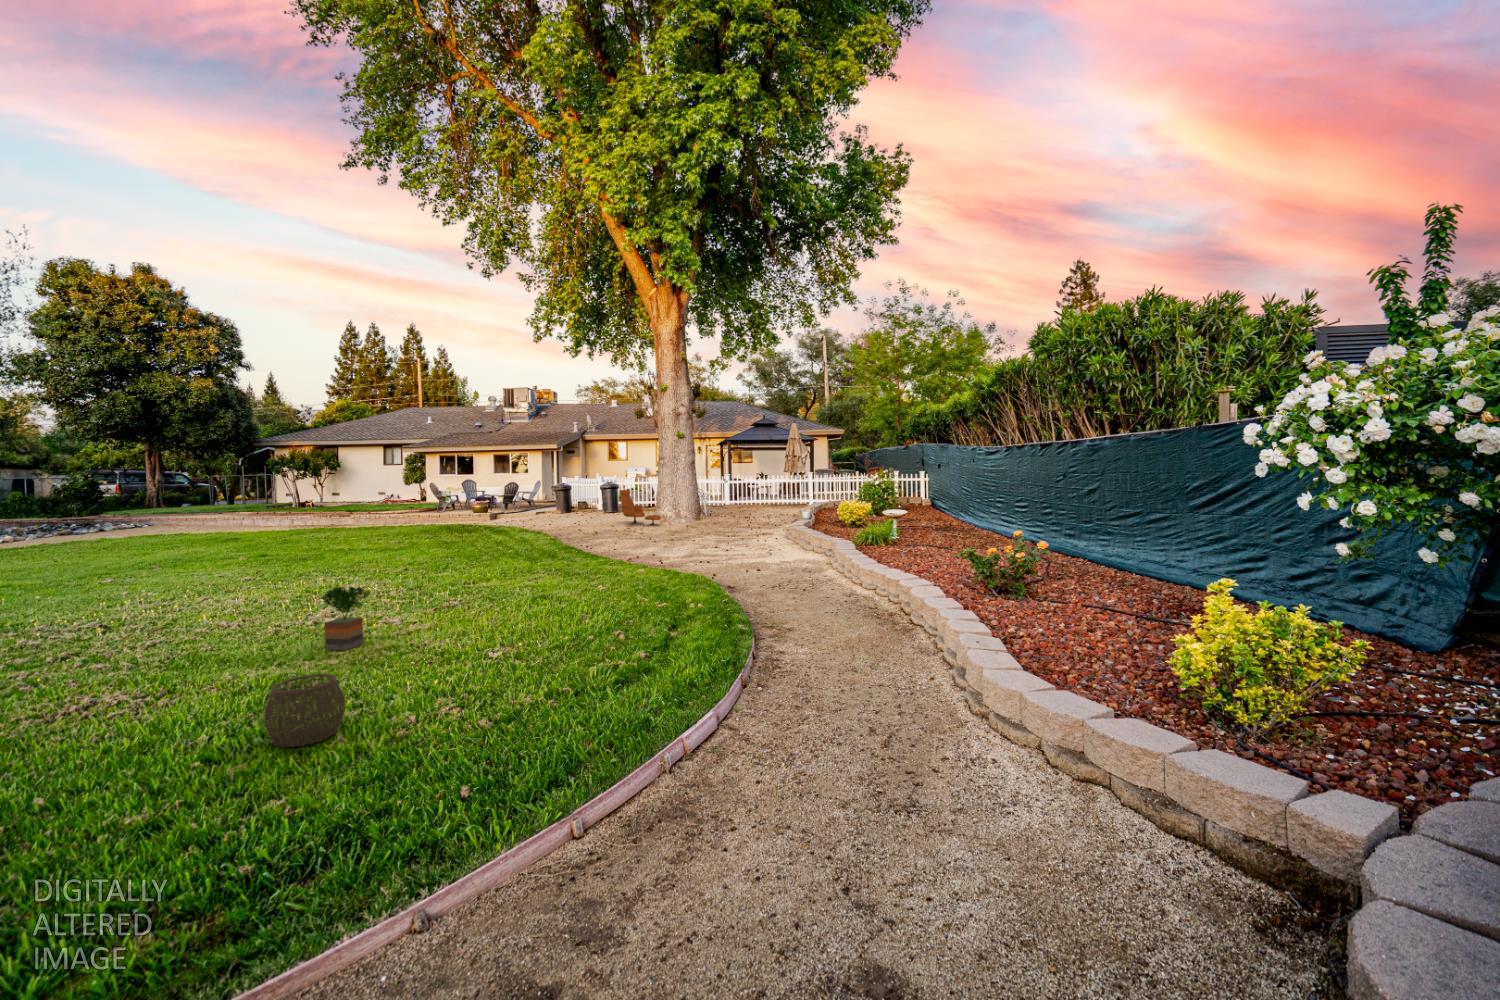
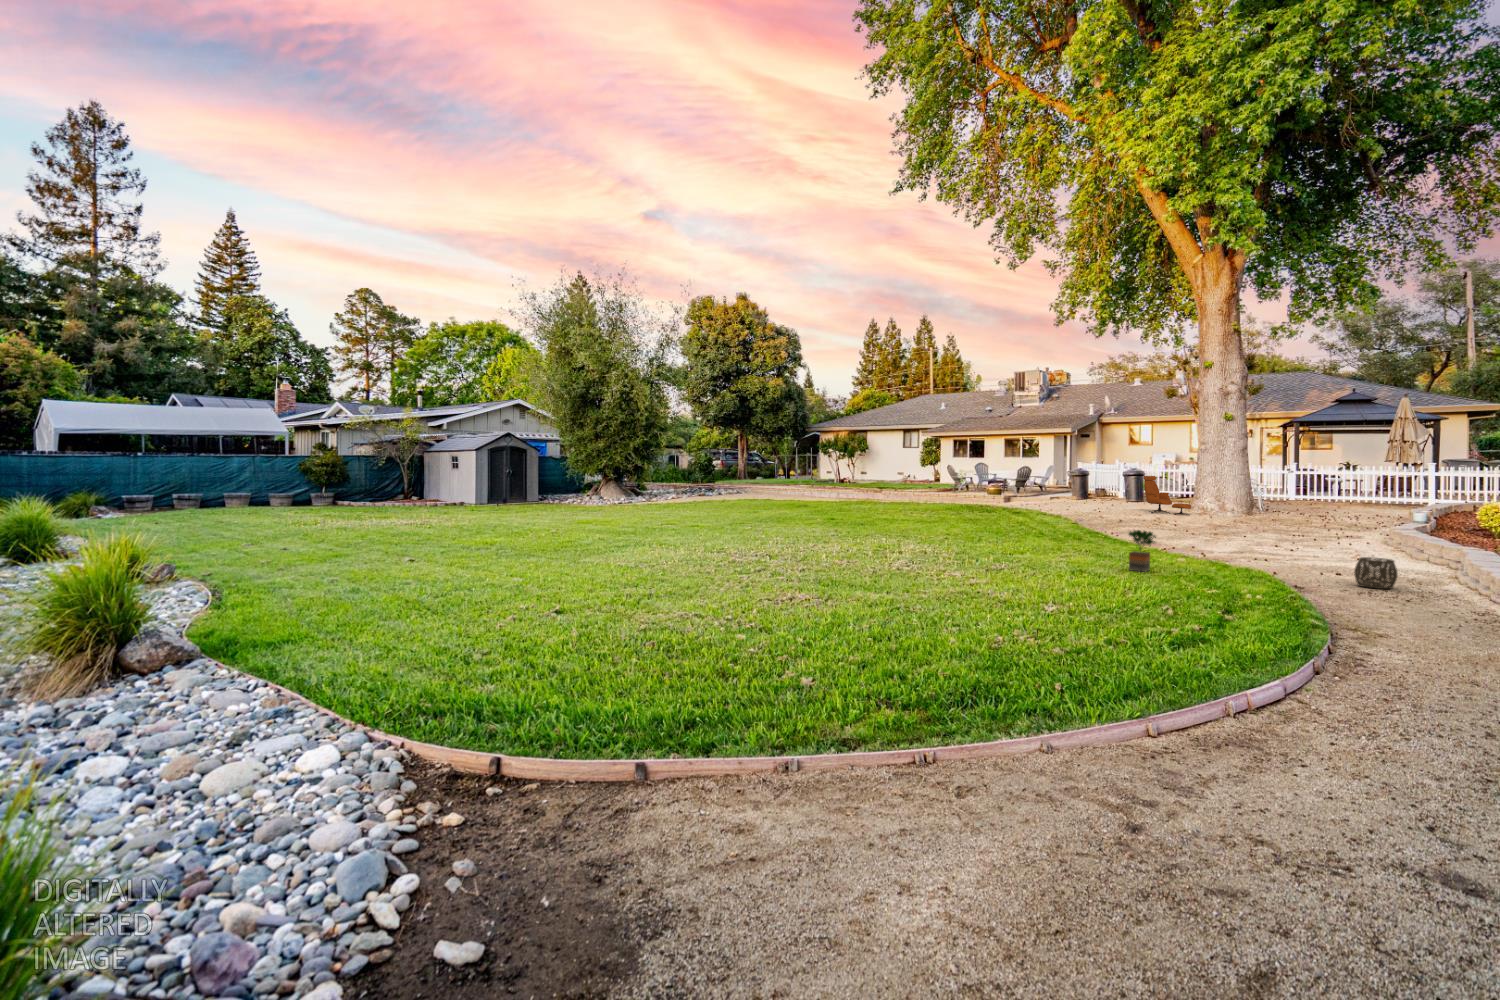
potted tree: present [323,586,369,650] -> present [1129,530,1156,572]
woven basket: present [264,674,345,748] -> present [1354,557,1398,589]

